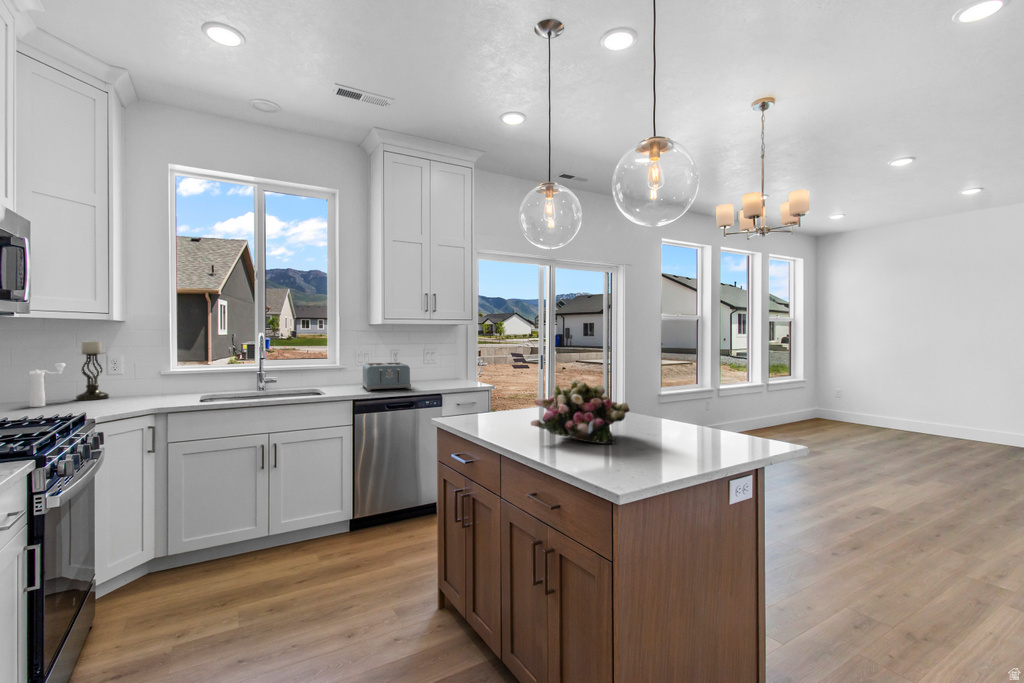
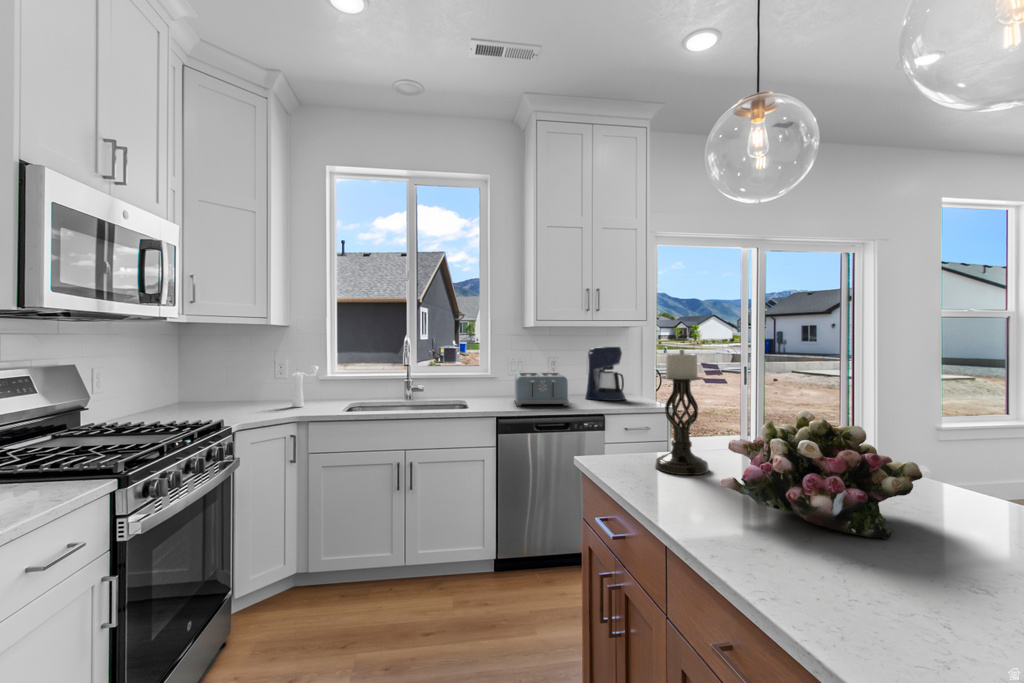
coffee maker: none [422,340,455,384] -> present [585,346,626,401]
candle holder: present [76,341,109,400] -> present [655,350,709,475]
pepper mill: present [29,363,65,407] -> present [292,366,318,407]

